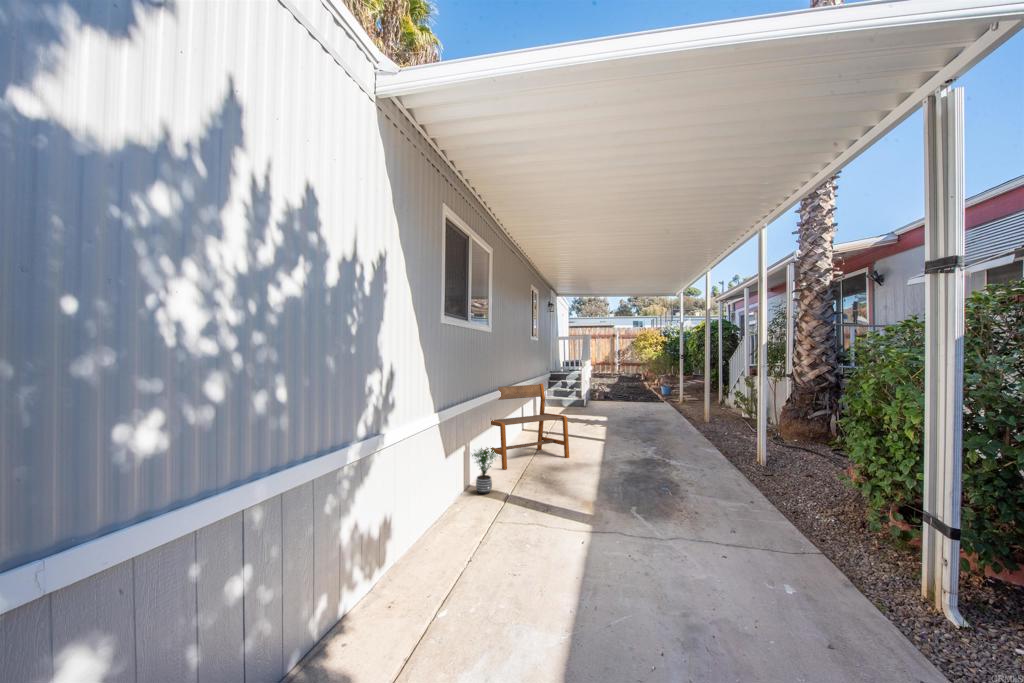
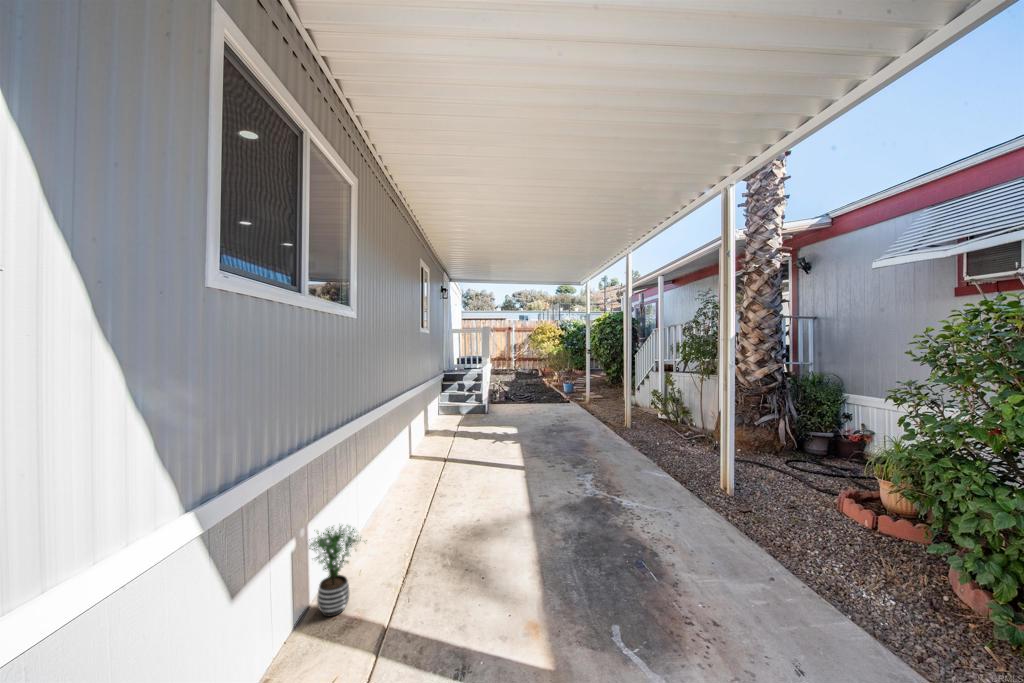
bench: present [491,384,569,469] -> none [342,394,478,540]

